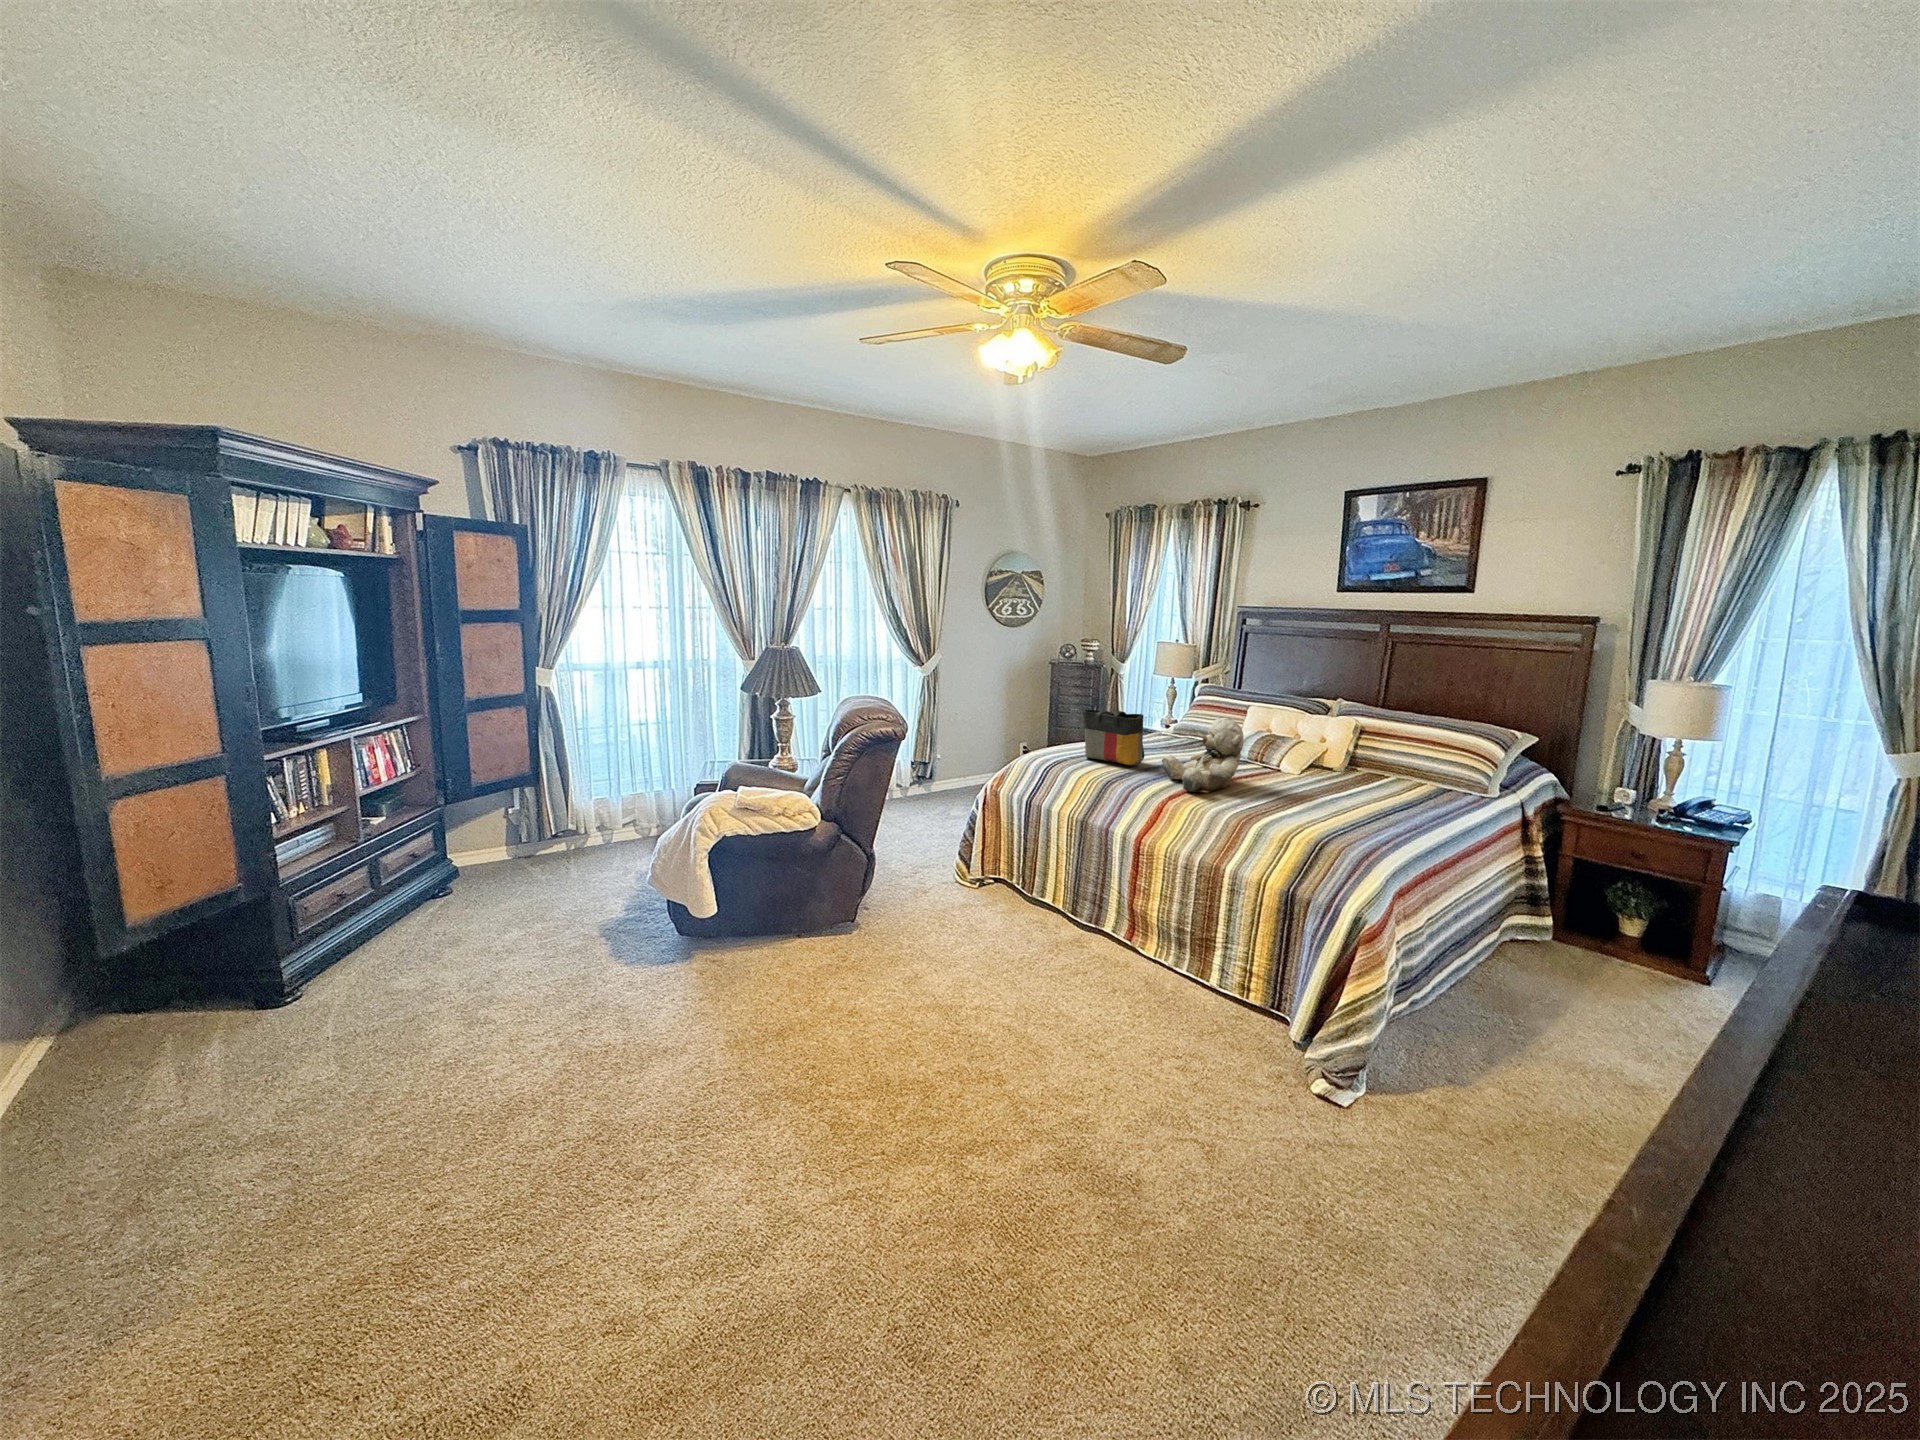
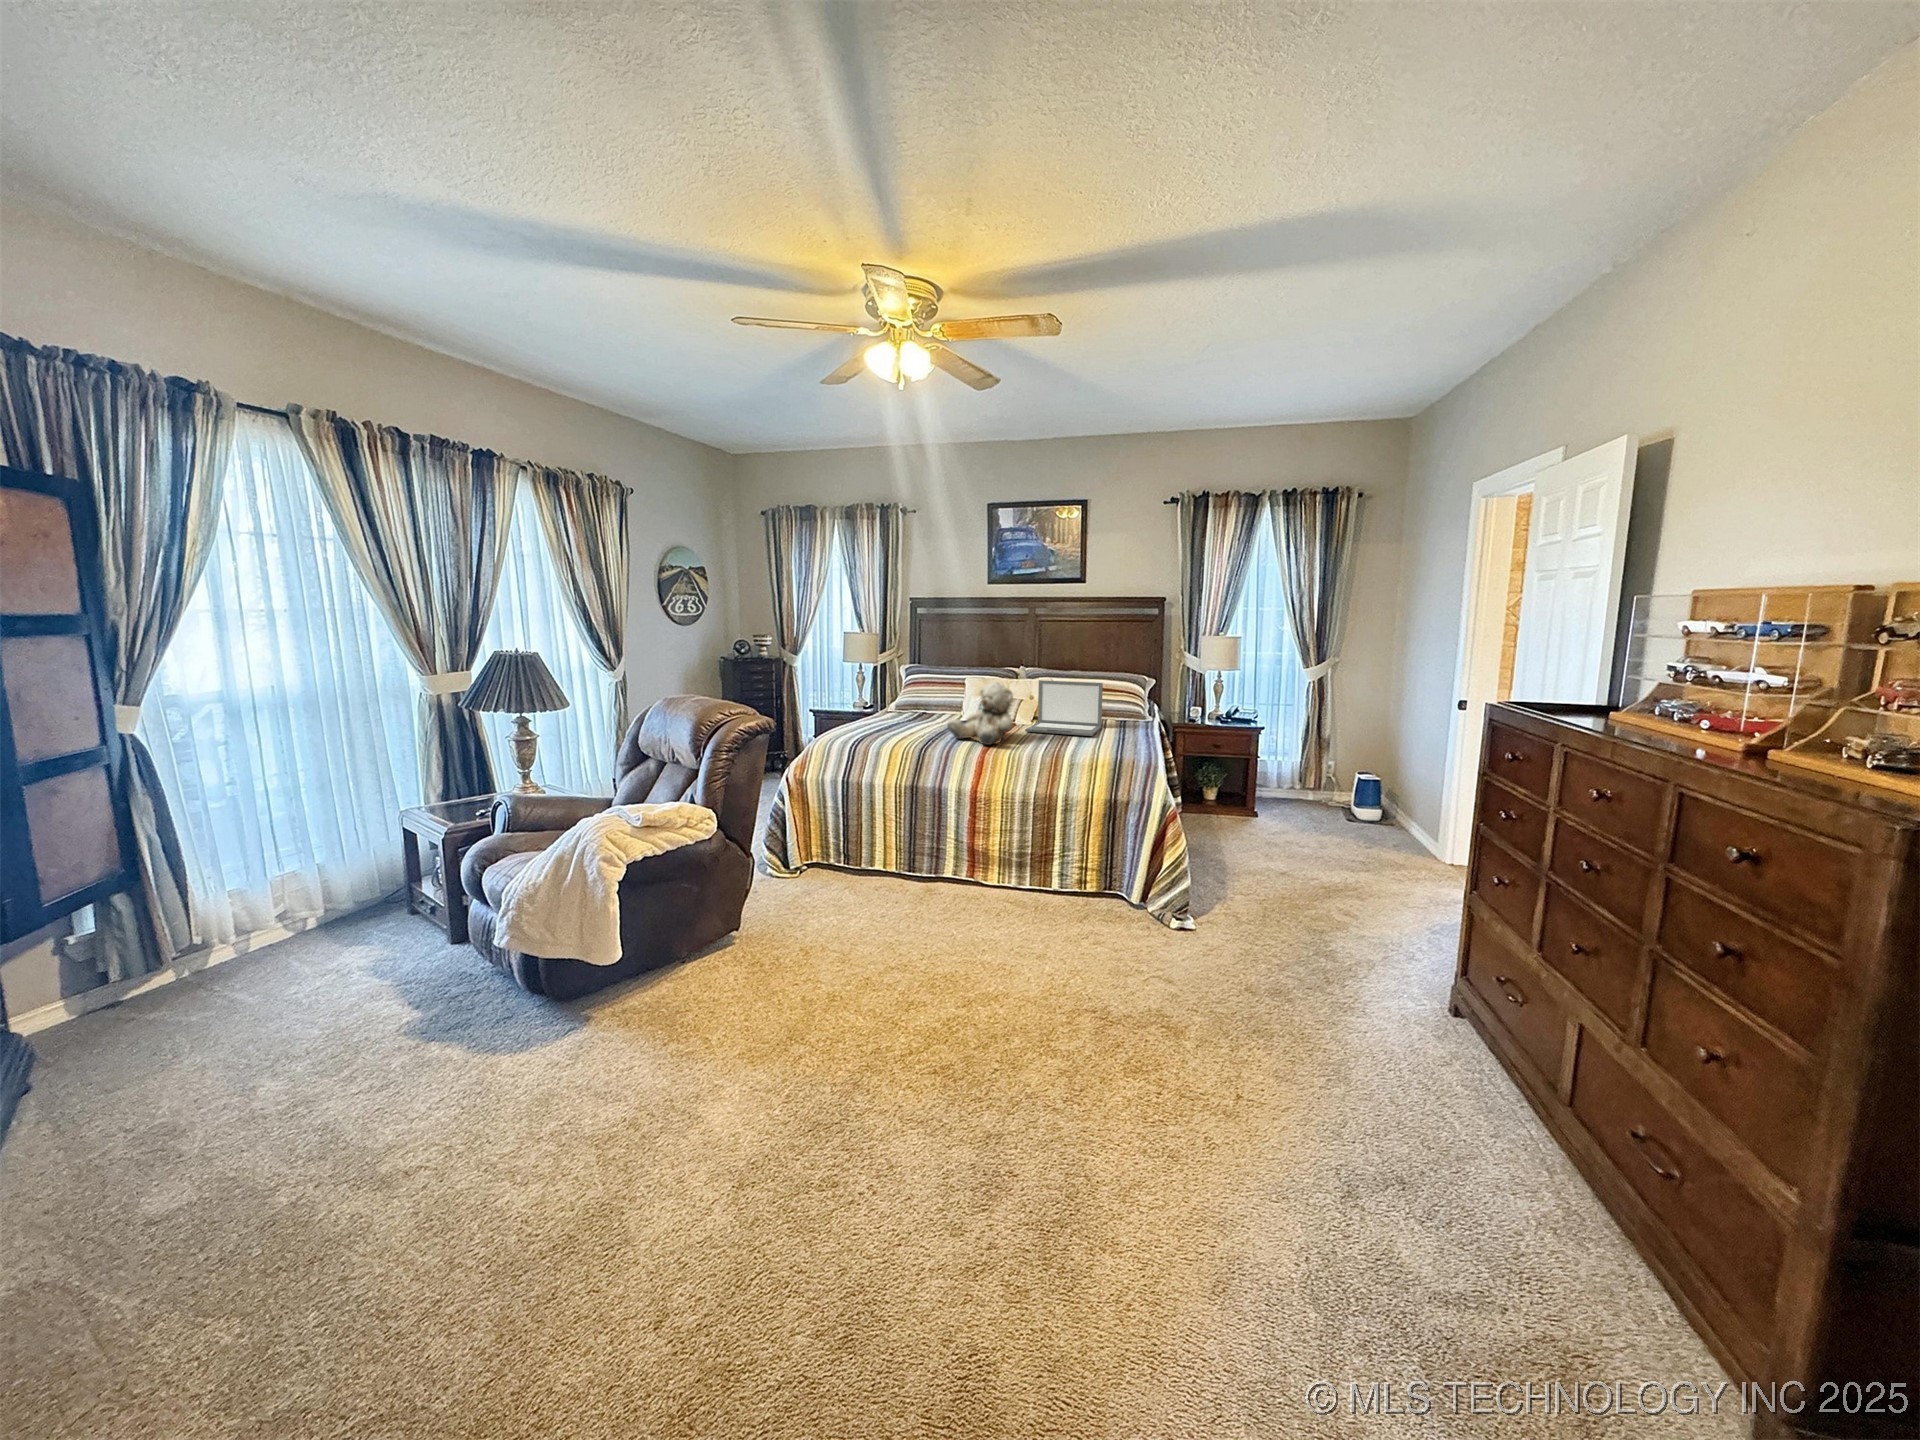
tote bag: present [1084,710,1144,765] -> none [861,689,920,734]
laptop: none [1269,722,1395,805] -> present [1025,680,1103,736]

